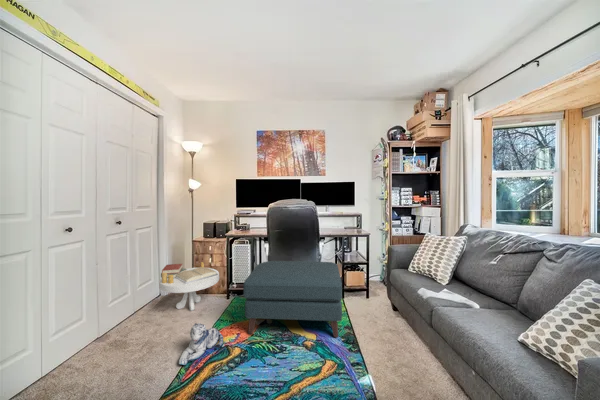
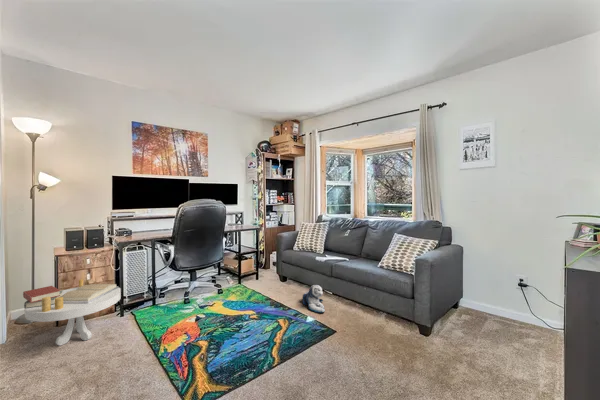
ottoman: present [243,261,342,338] -> none [173,252,274,330]
plush toy: present [179,323,223,365] -> present [302,285,325,313]

